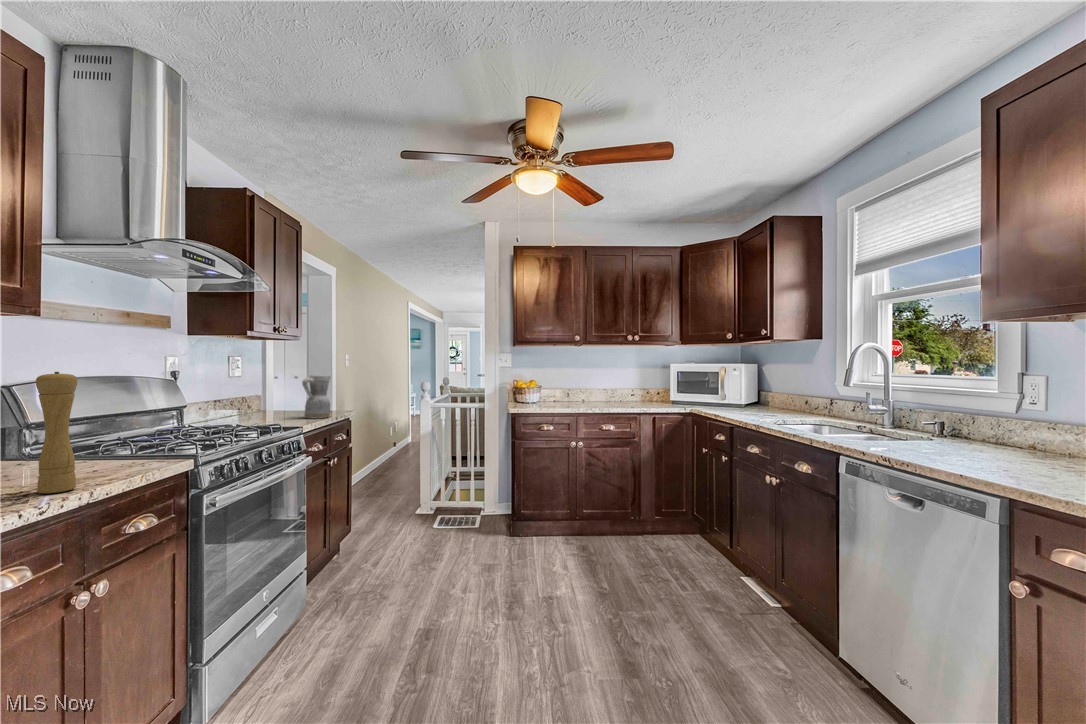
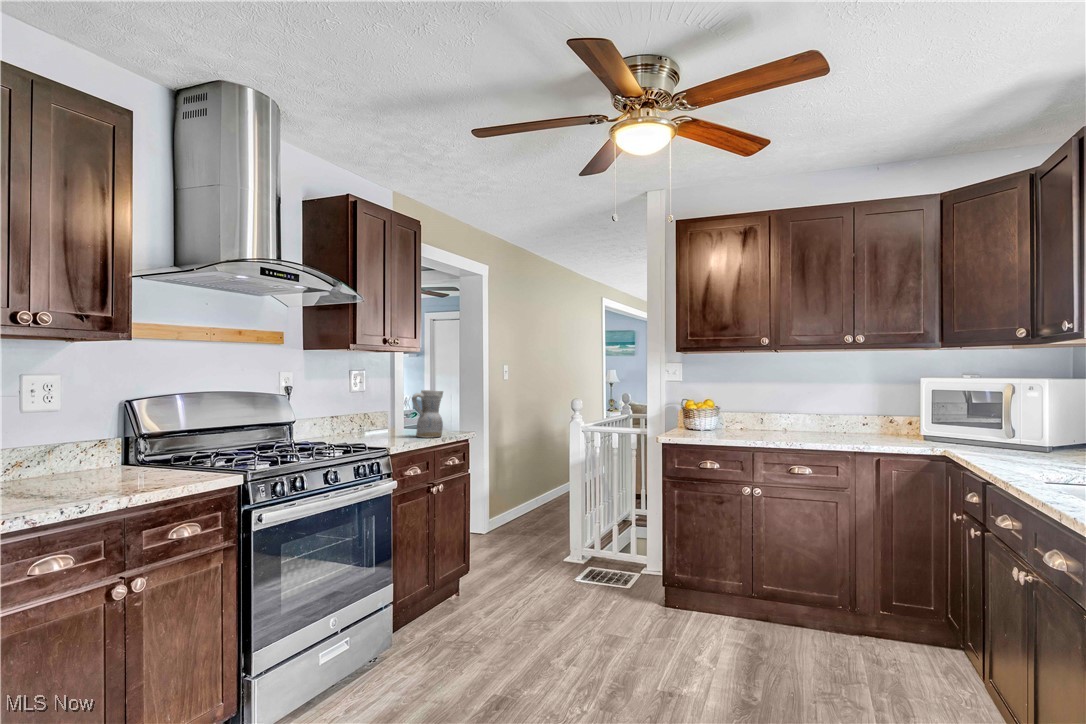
pepper mill: present [36,372,78,493] -> none [91,388,123,495]

